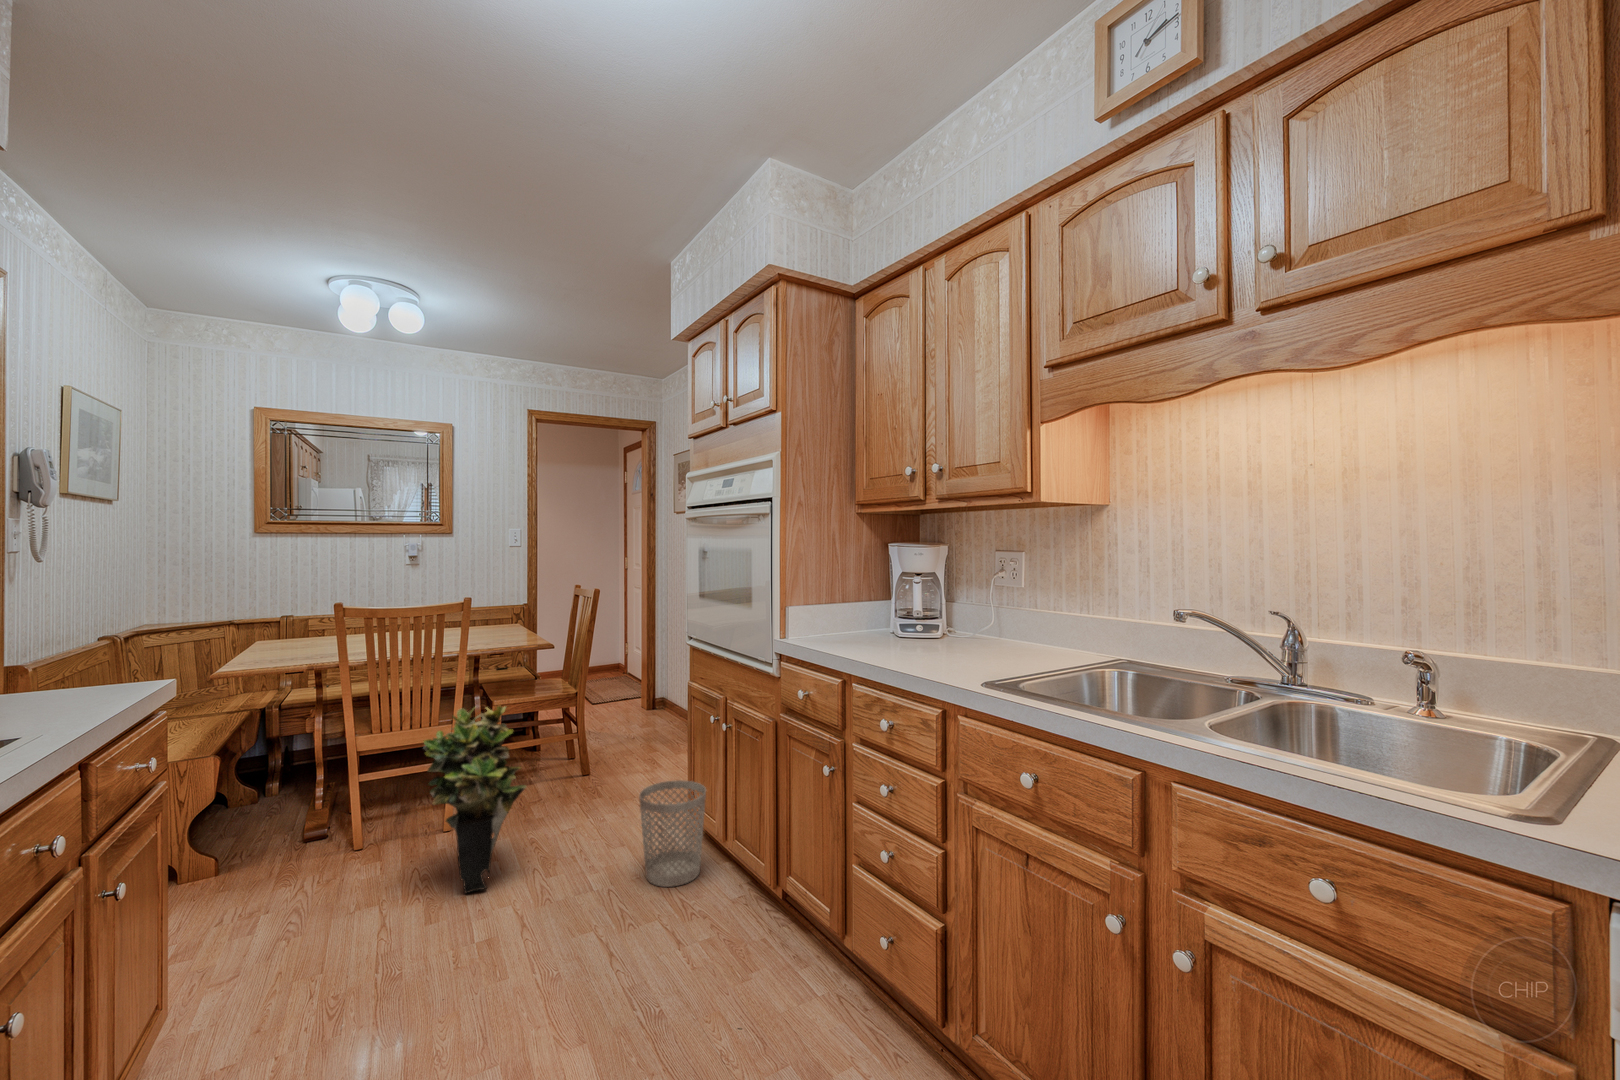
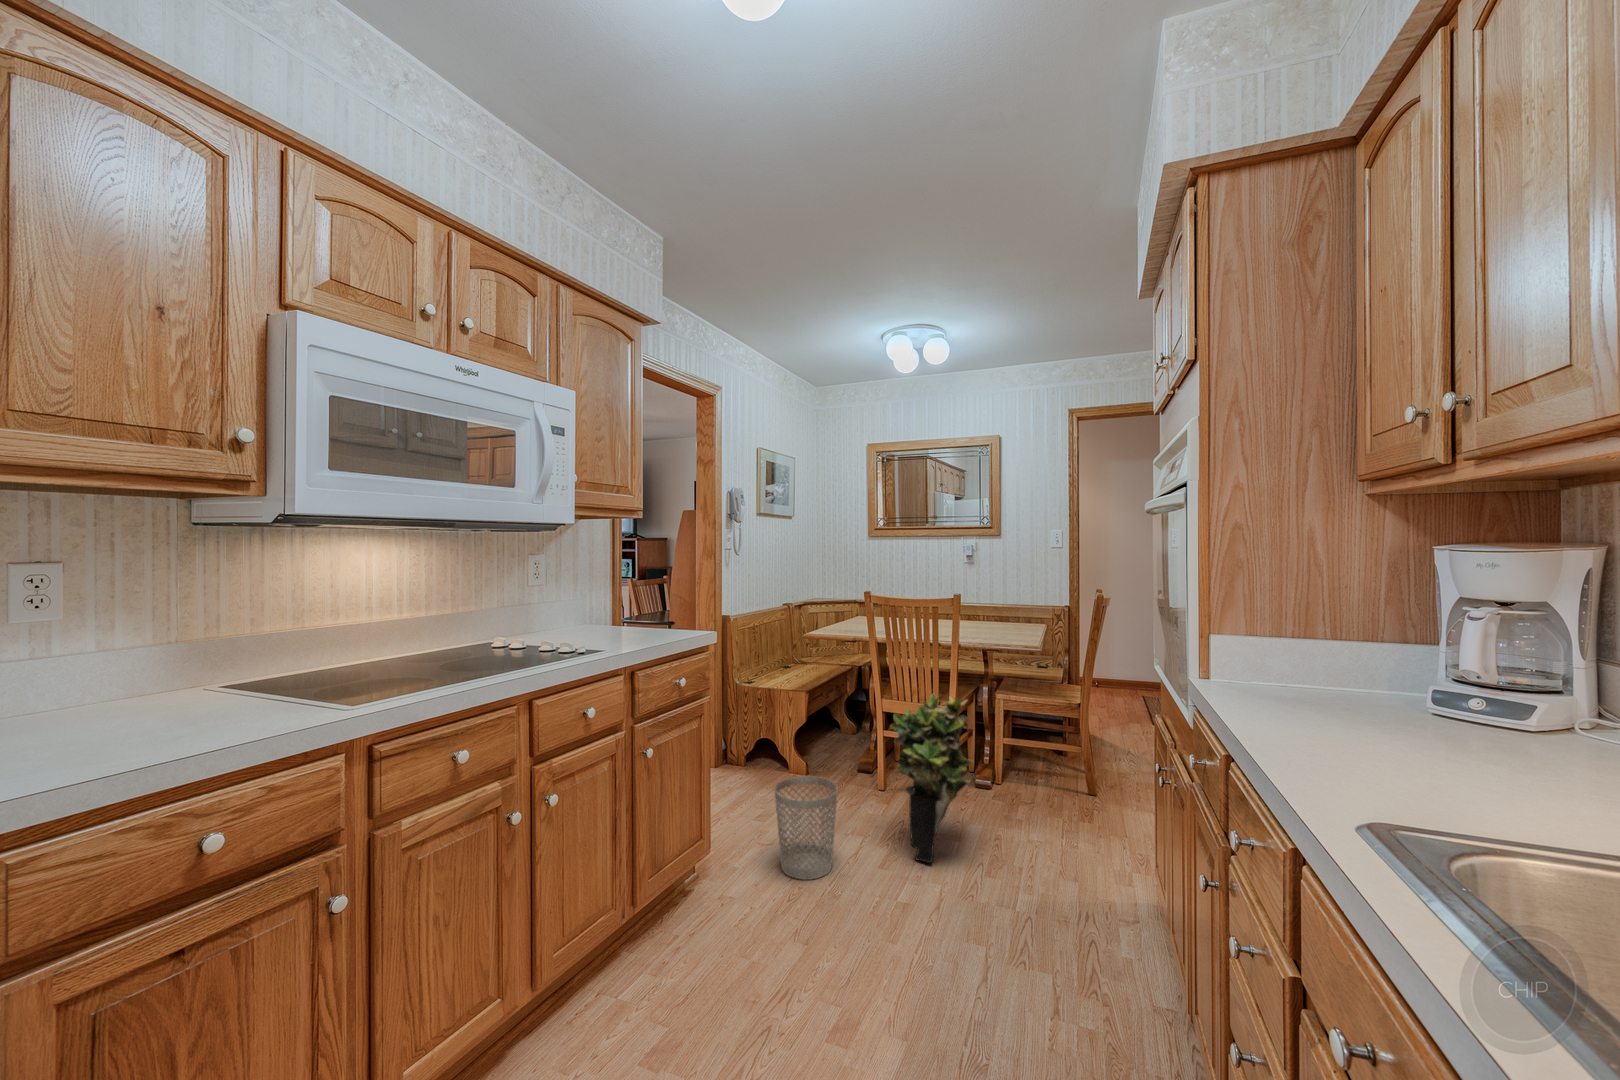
wastebasket: present [639,780,706,887] -> present [774,776,838,880]

